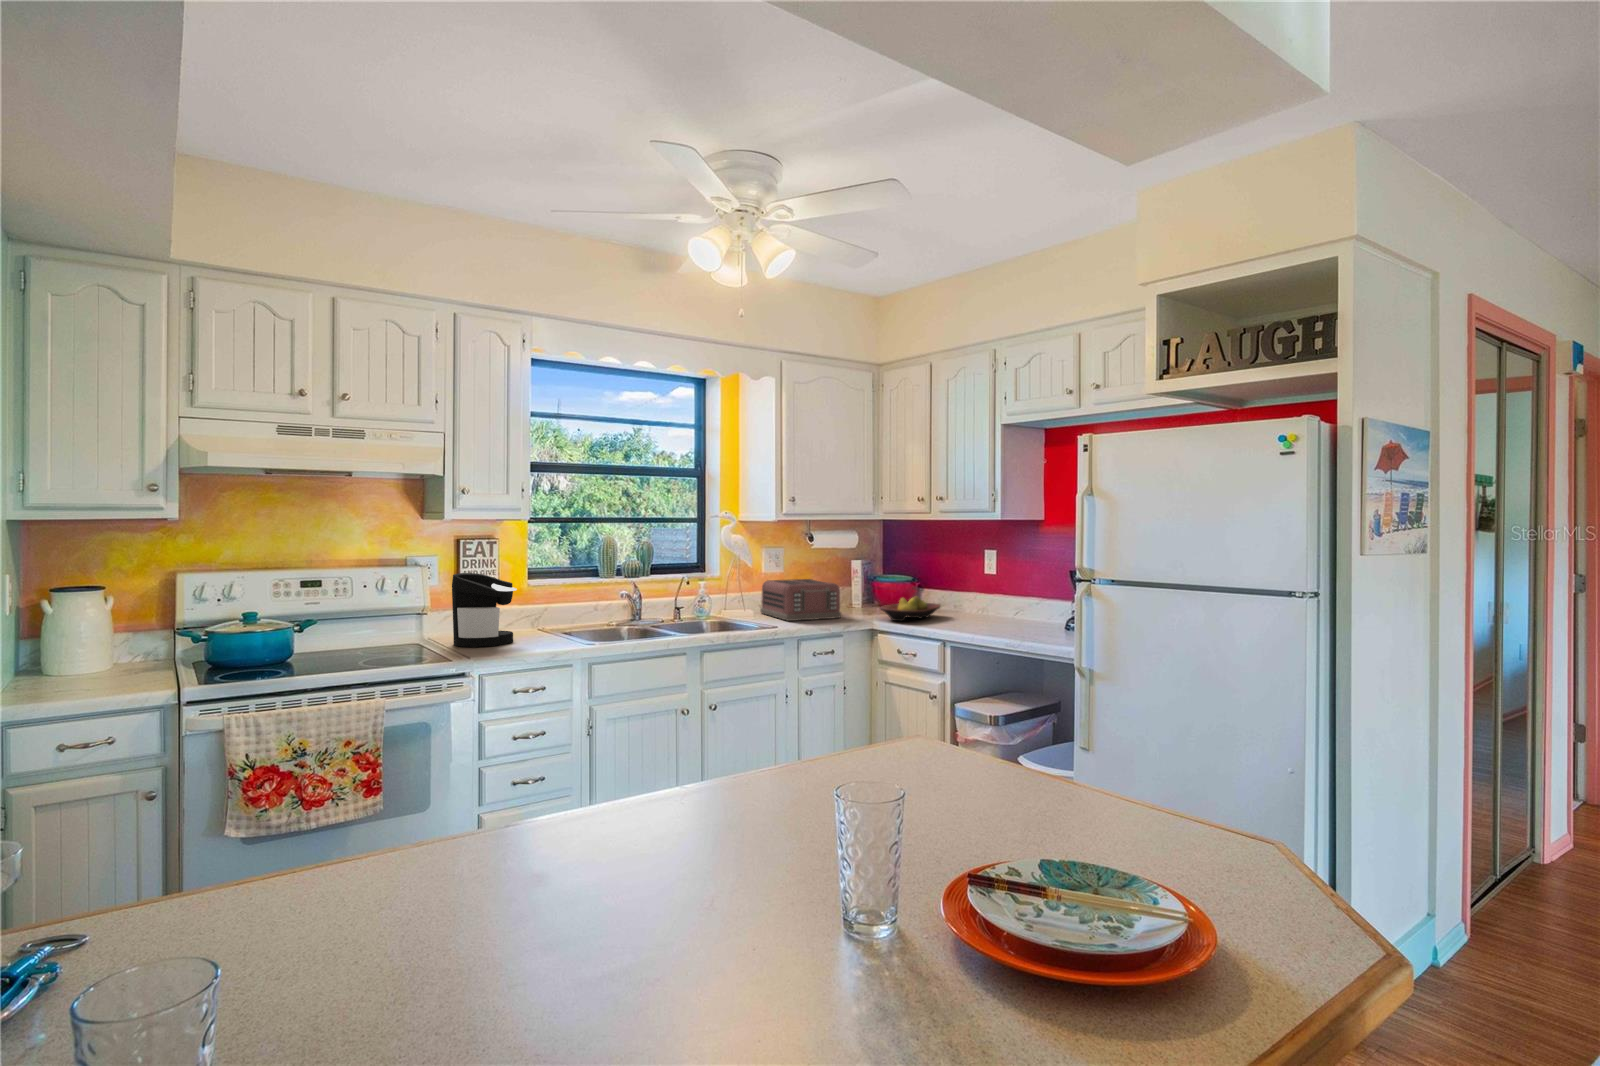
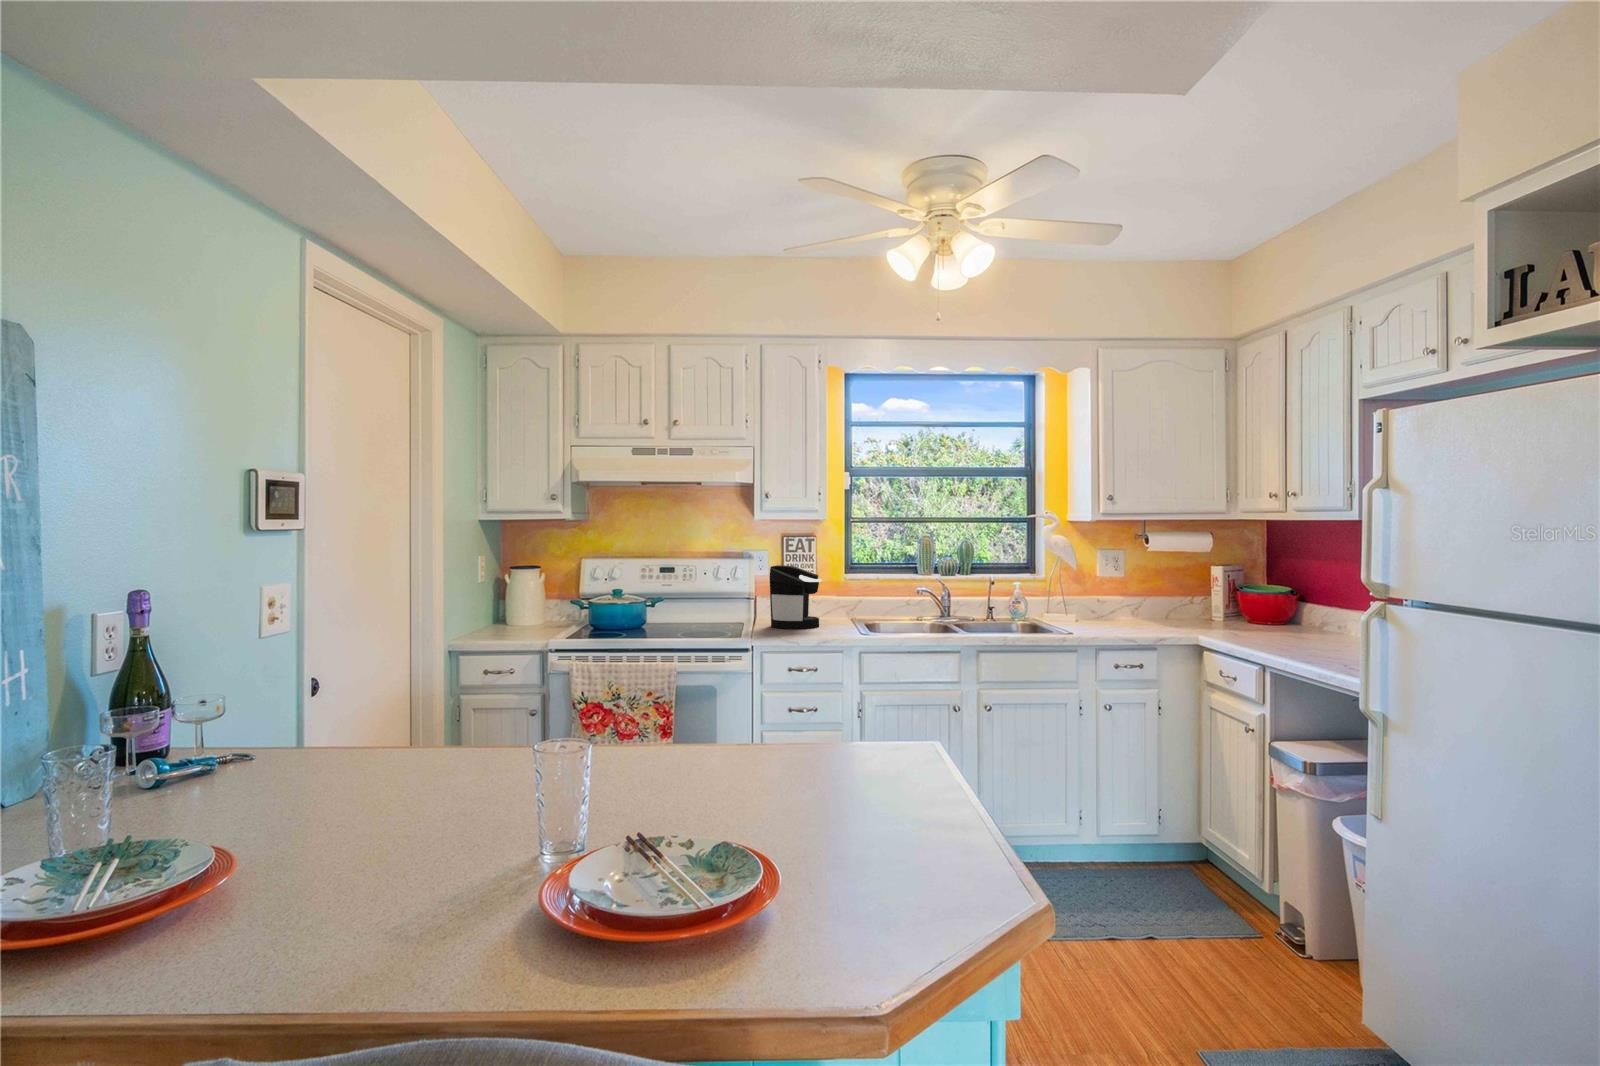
toaster: present [760,579,841,621] -> none [1086,584,1174,628]
fruit bowl: present [880,596,940,621] -> none [1219,608,1312,636]

